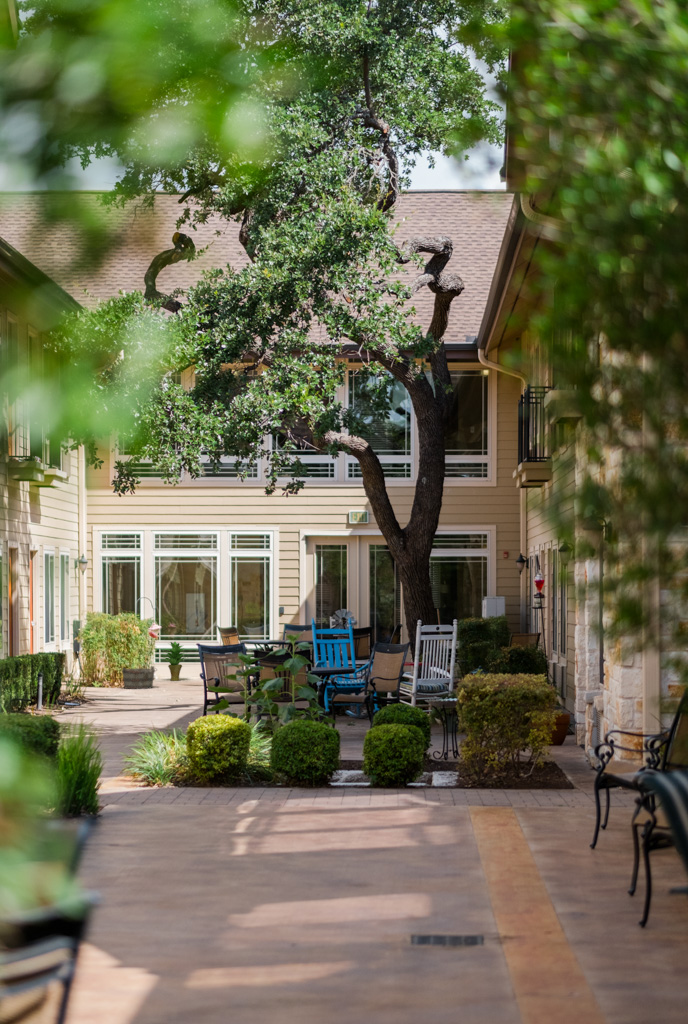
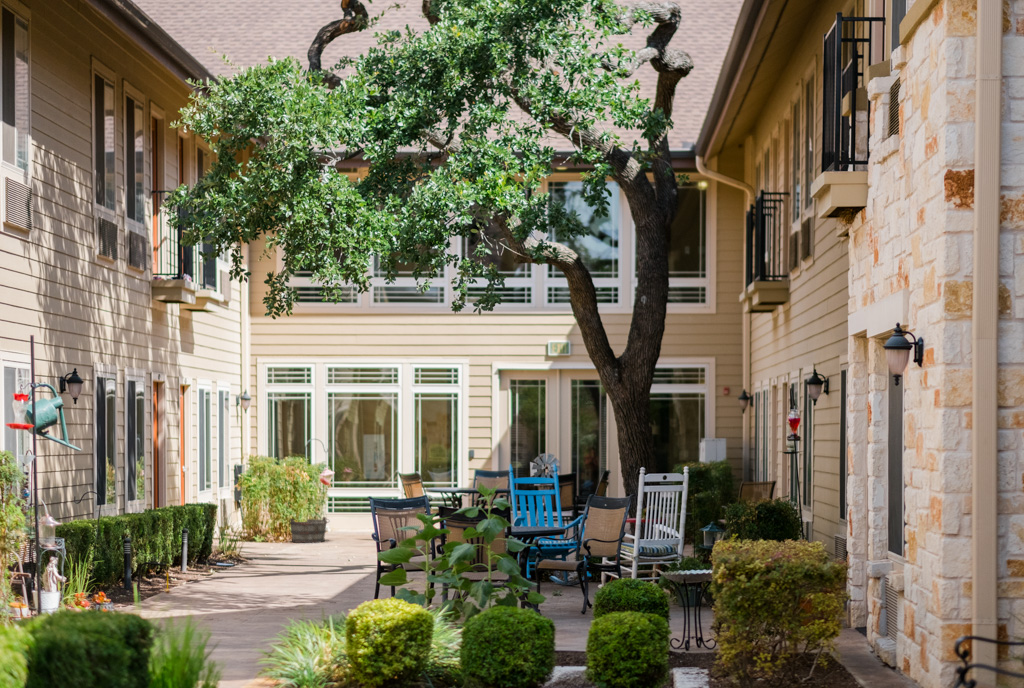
potted plant: present [164,642,184,681] -> none [335,489,369,533]

